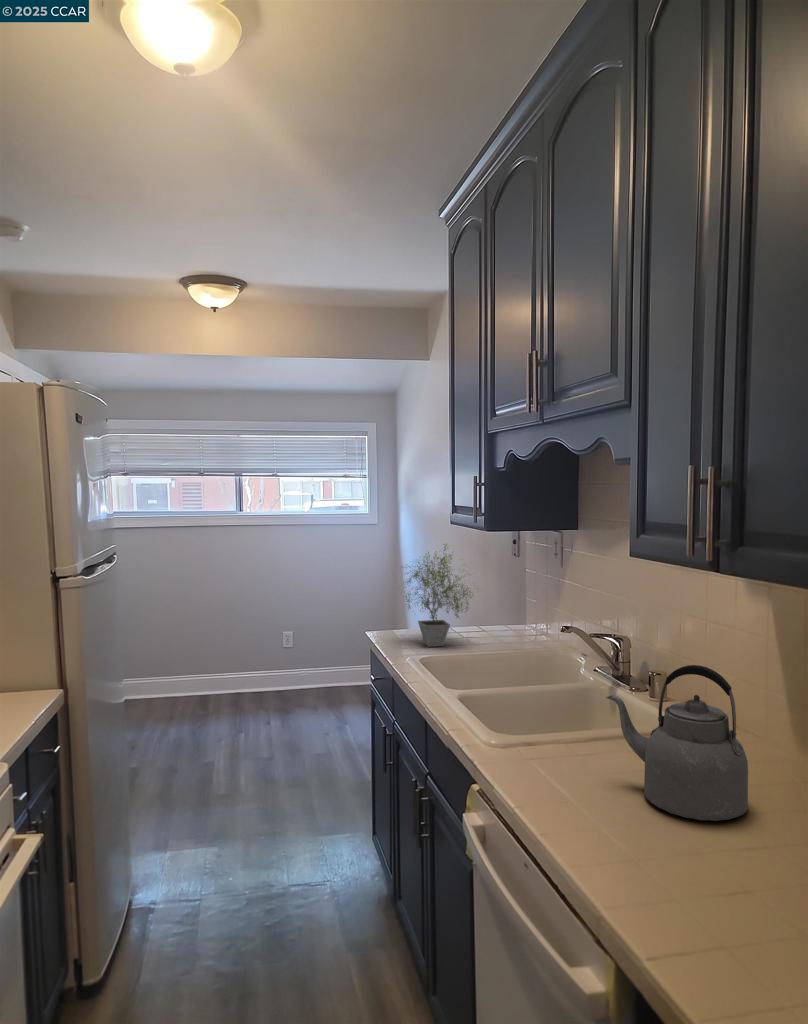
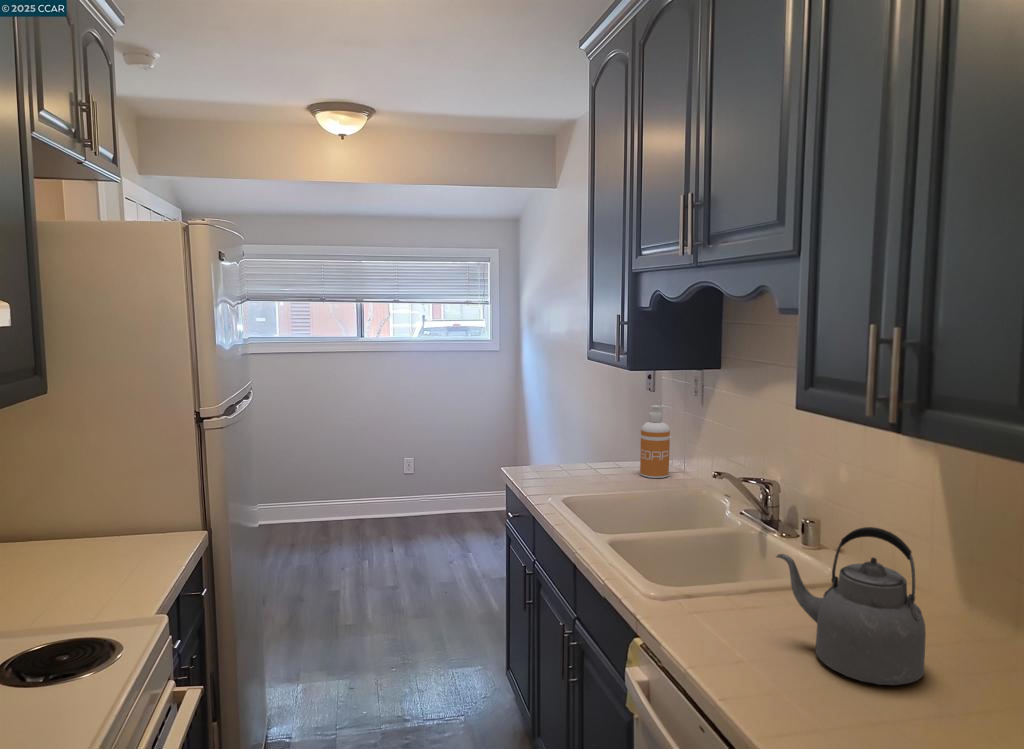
potted plant: present [406,545,471,647] -> none [535,382,623,485]
soap dispenser: none [502,568,531,641] -> present [640,405,670,478]

